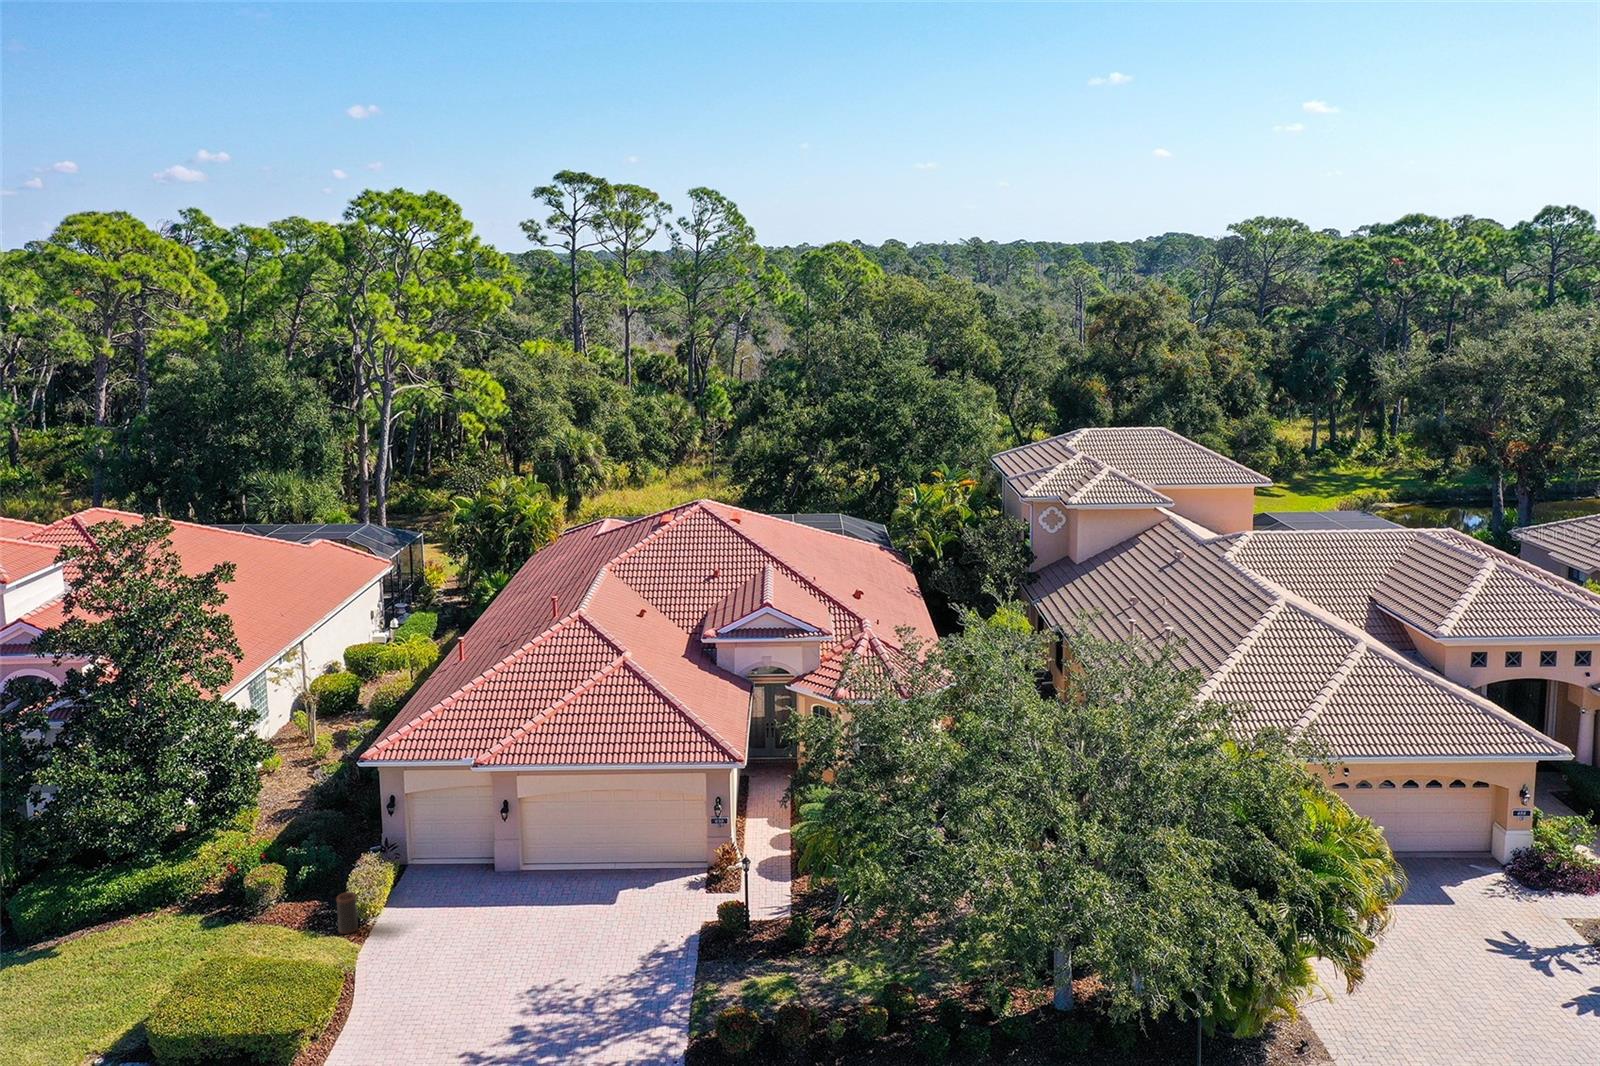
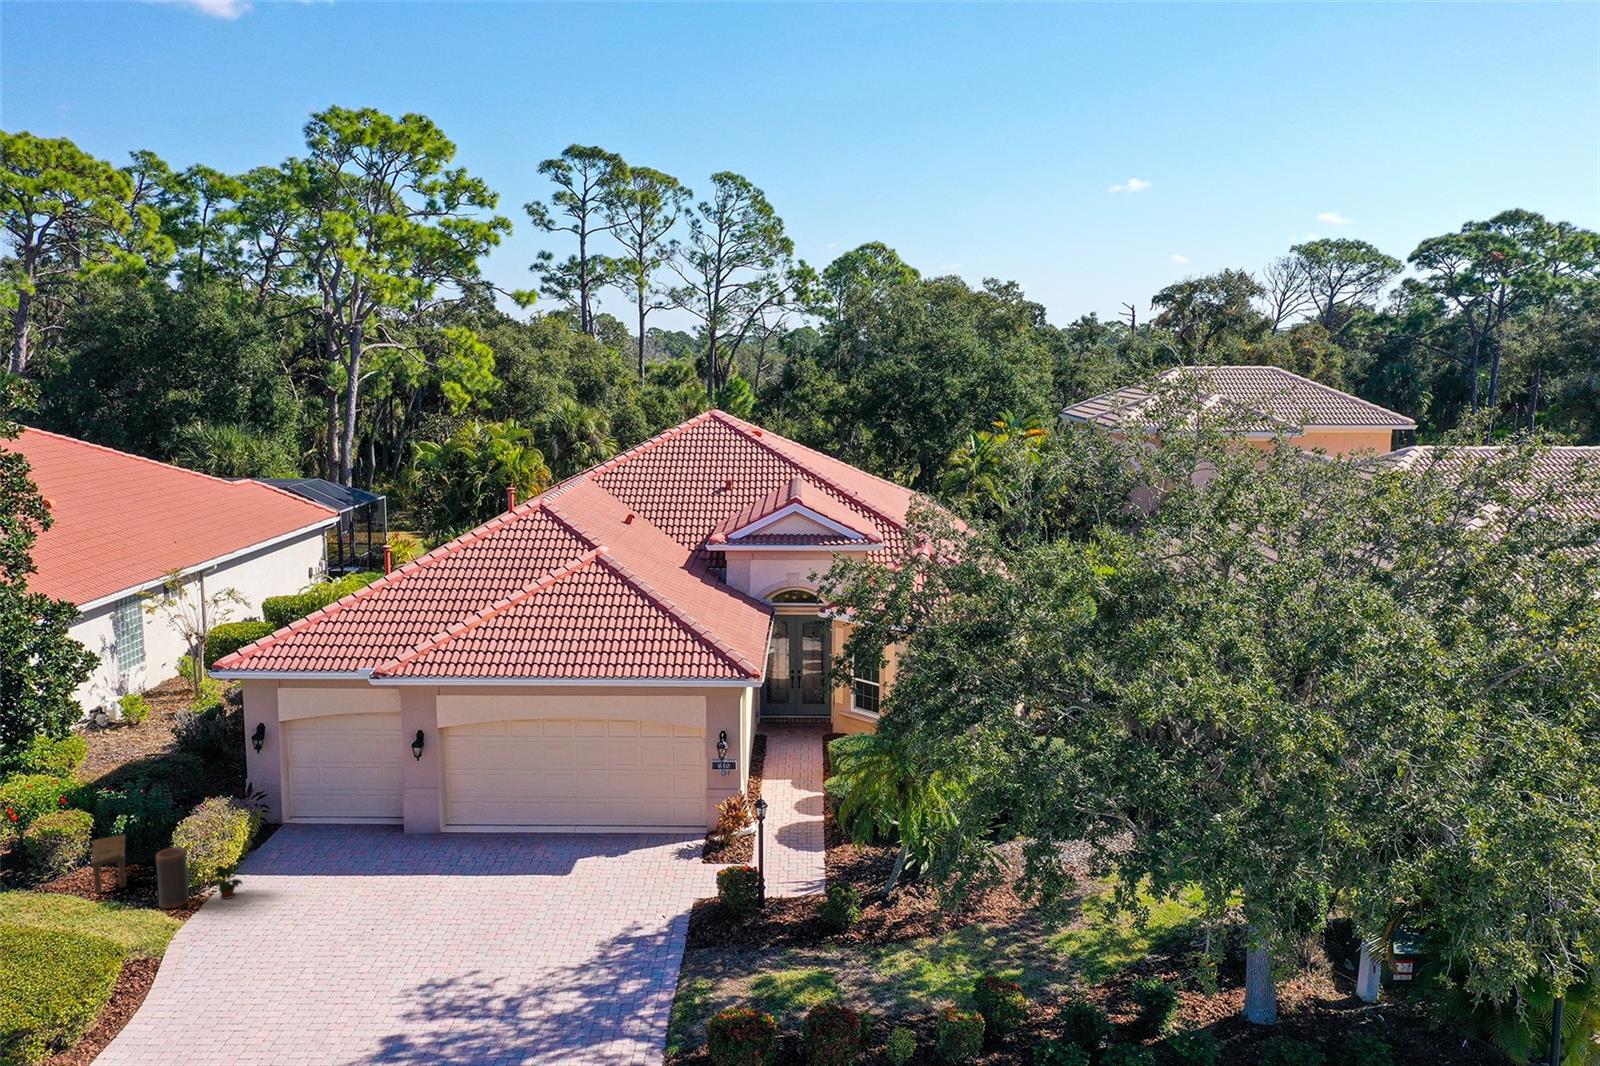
bench: none [283,878,311,923] -> present [91,835,126,893]
potted plant: none [369,901,395,926] -> present [208,863,243,899]

